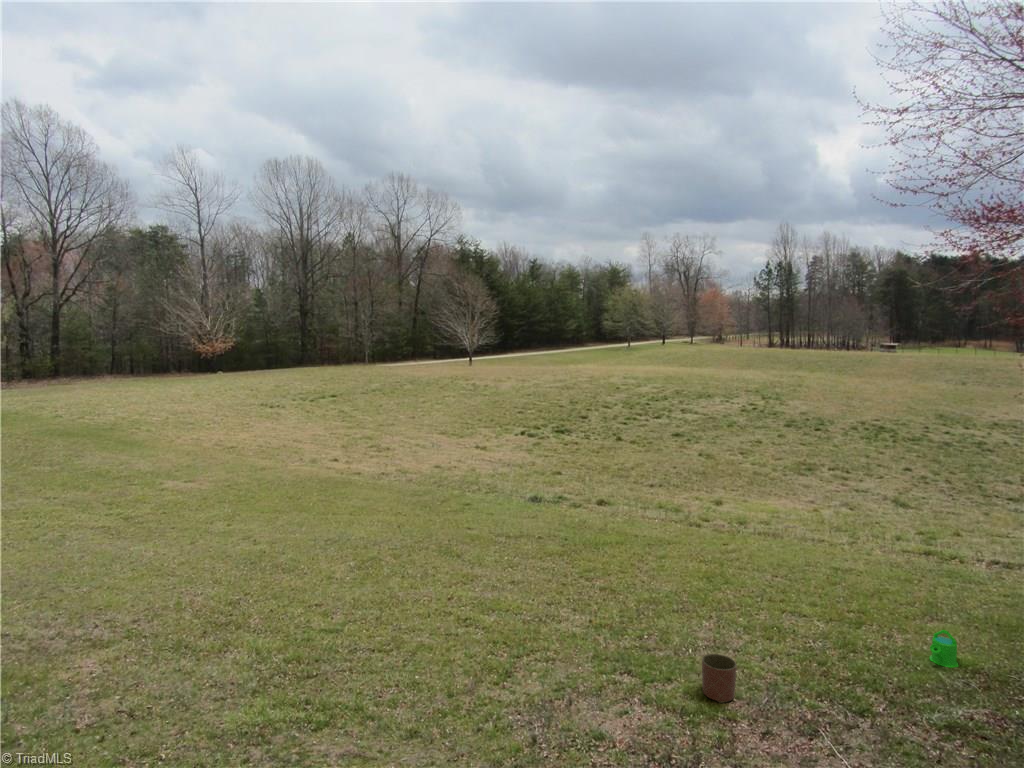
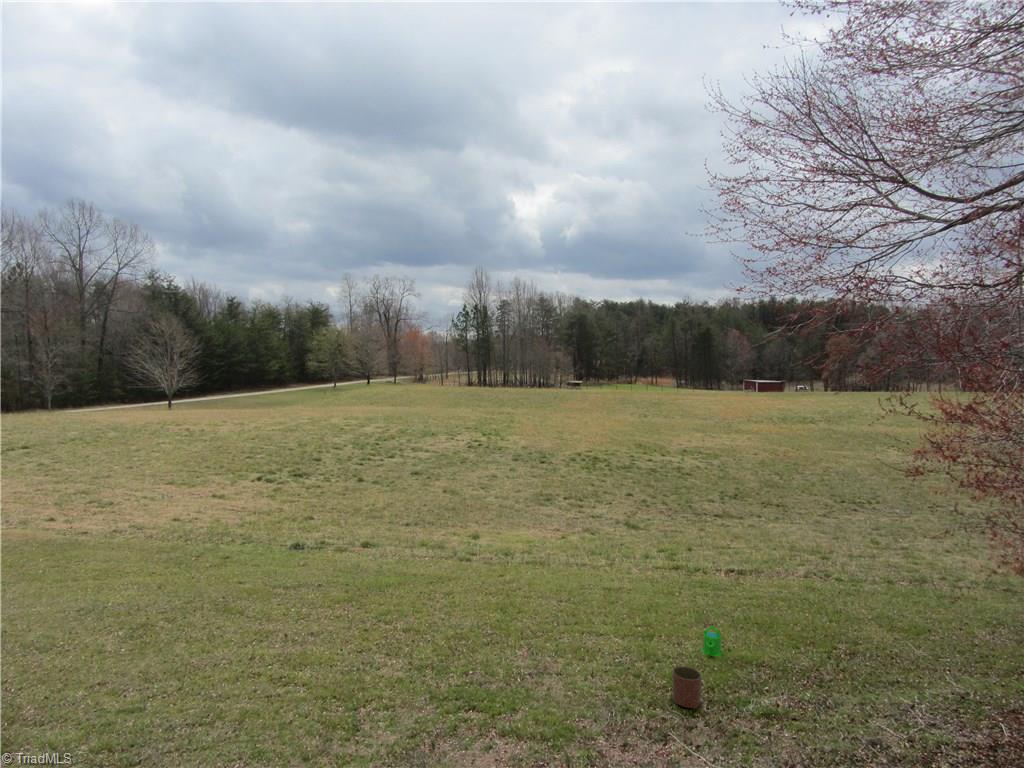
planter: present [702,654,737,703] -> present [672,666,702,709]

